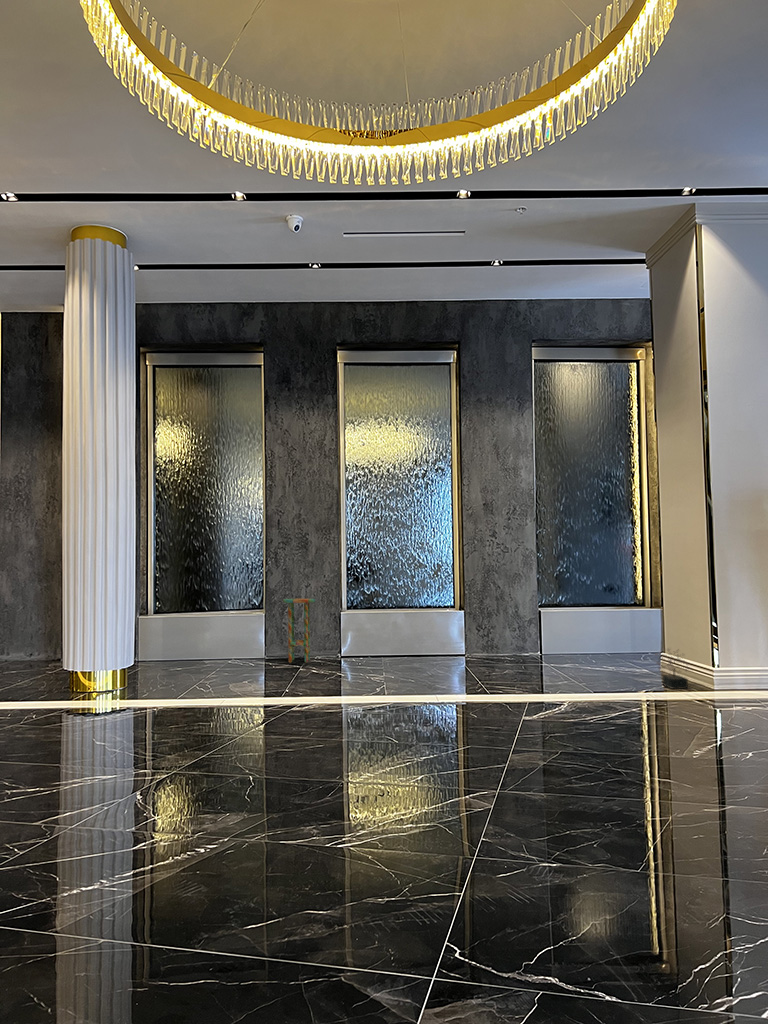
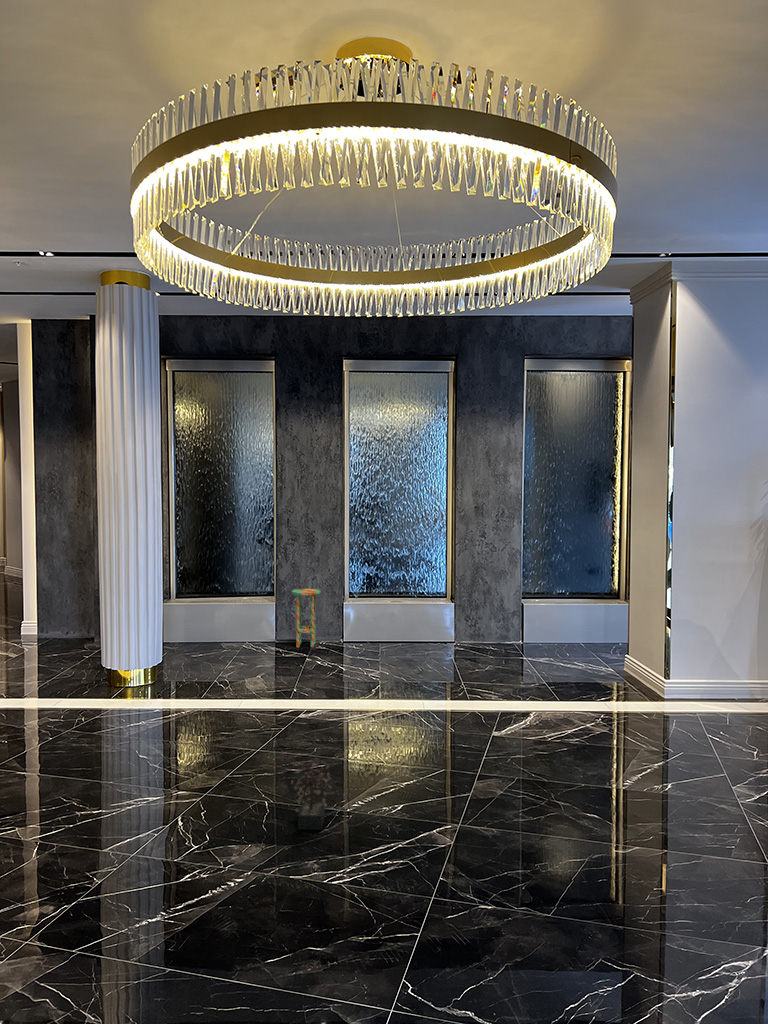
decorative plant: present [655,654,689,689] -> present [294,763,331,830]

